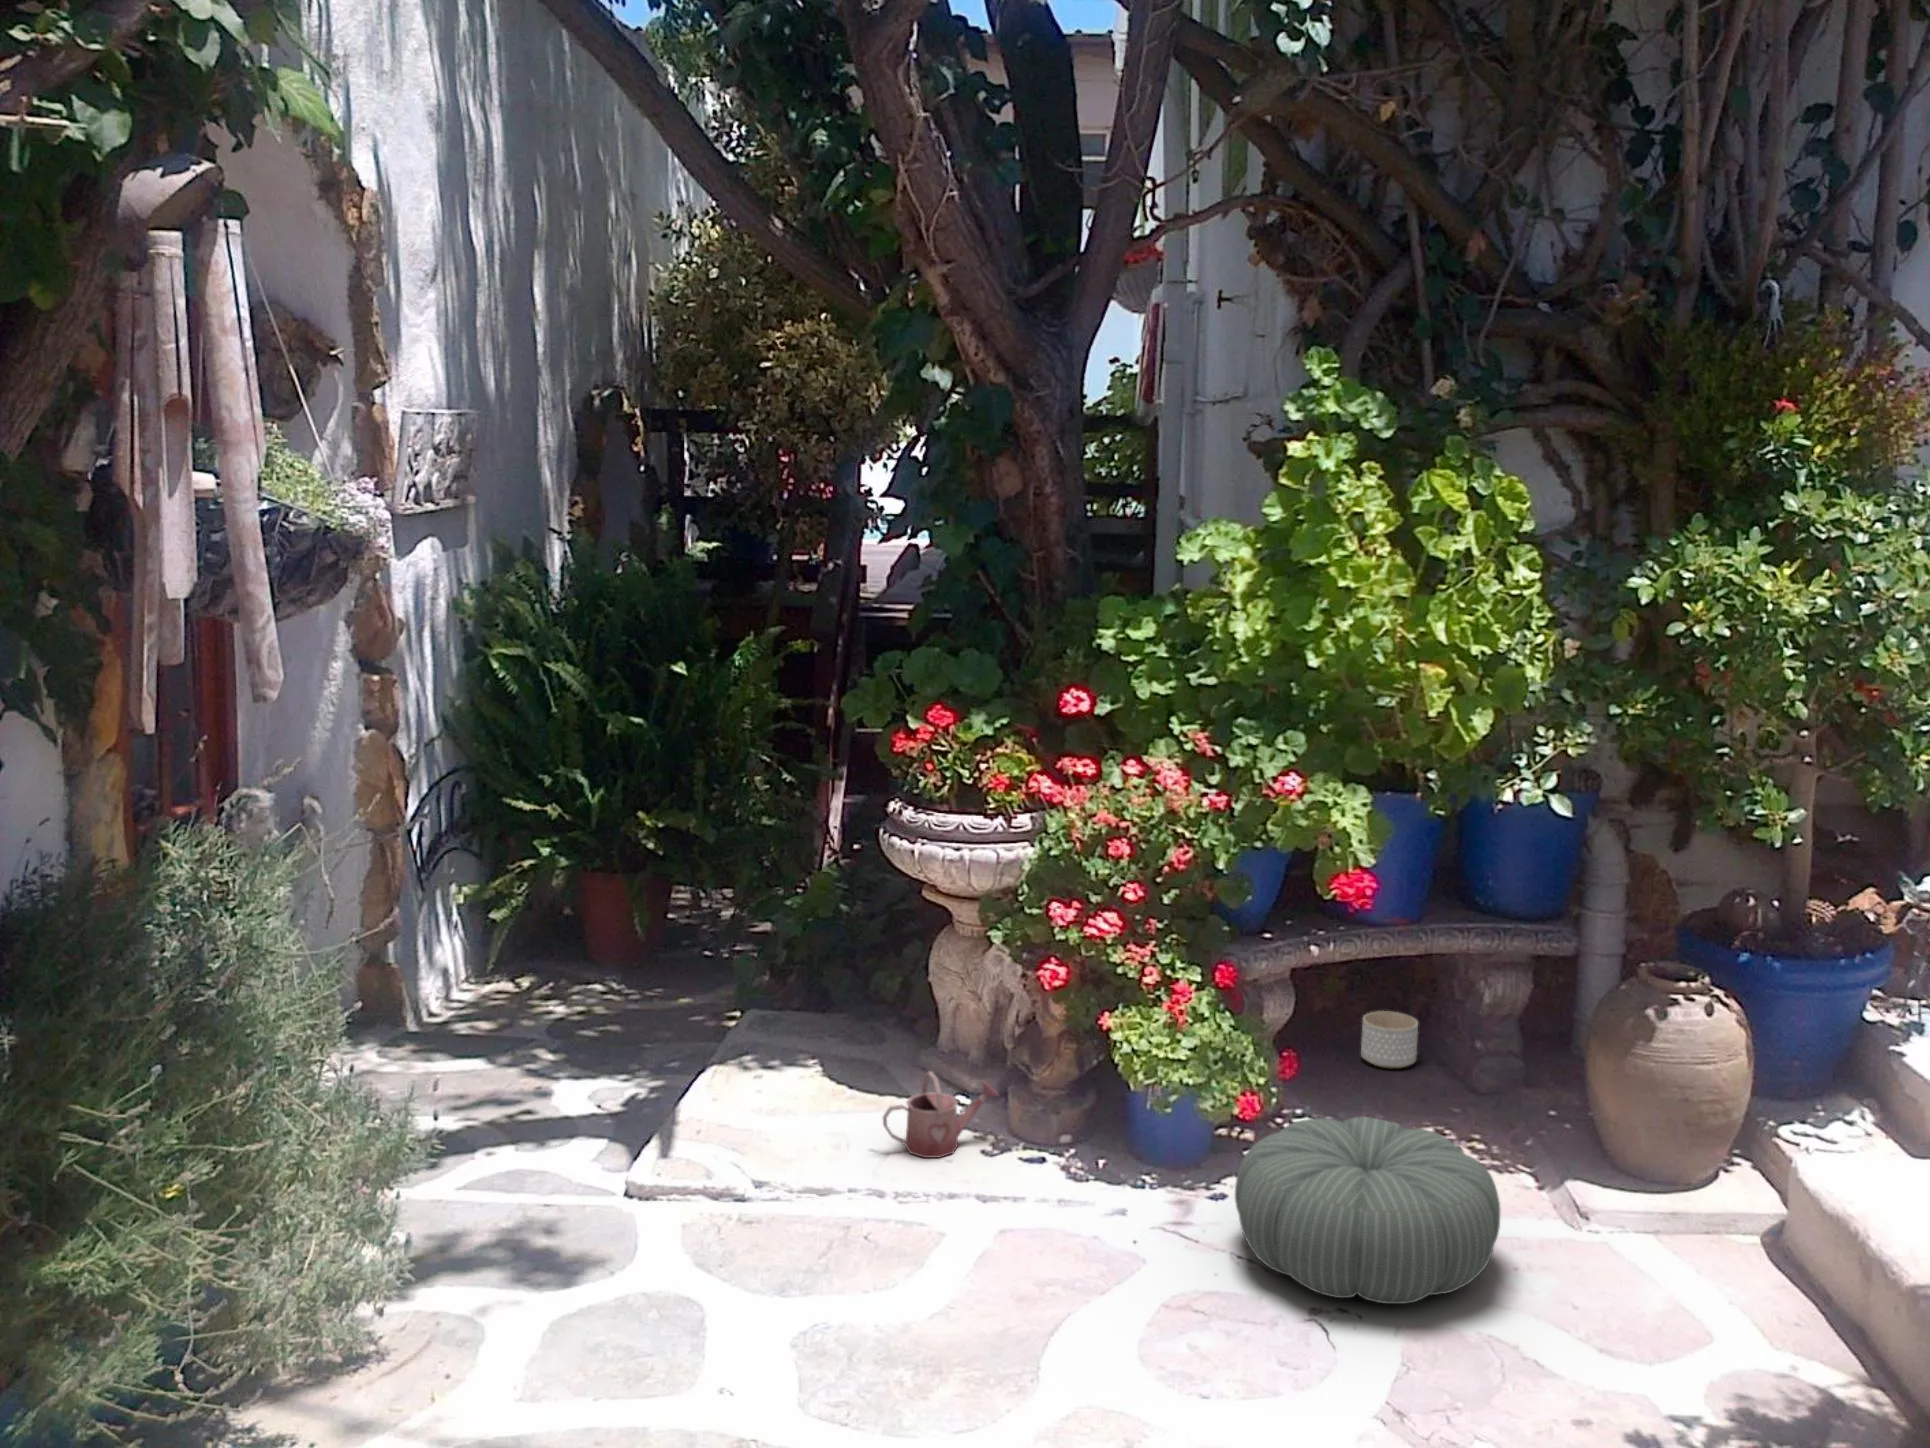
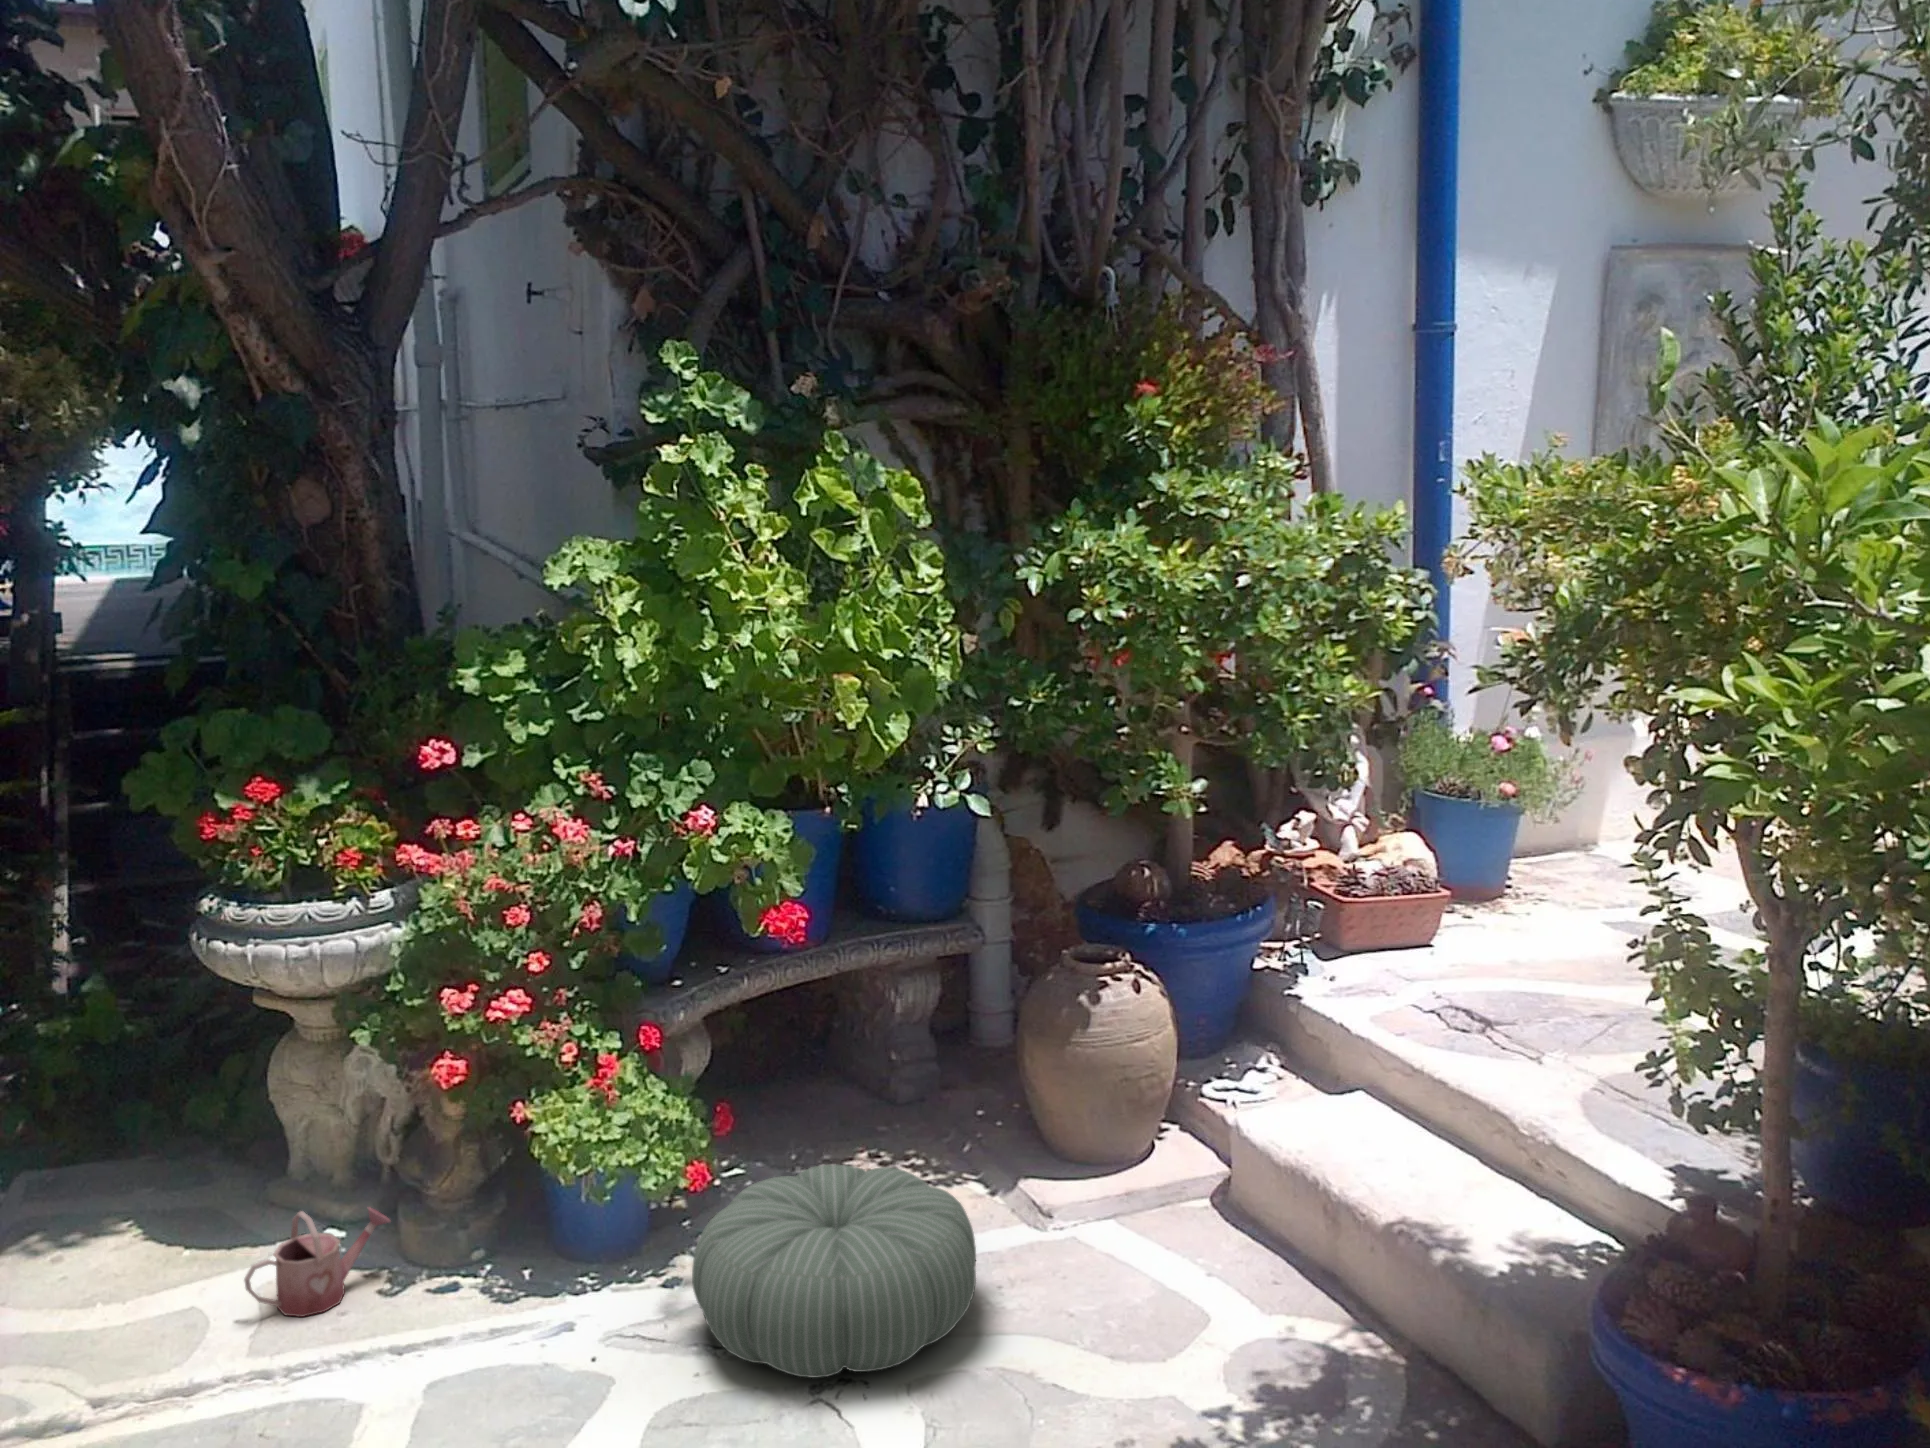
planter: present [1361,1011,1418,1068] -> none [781,1034,840,1095]

